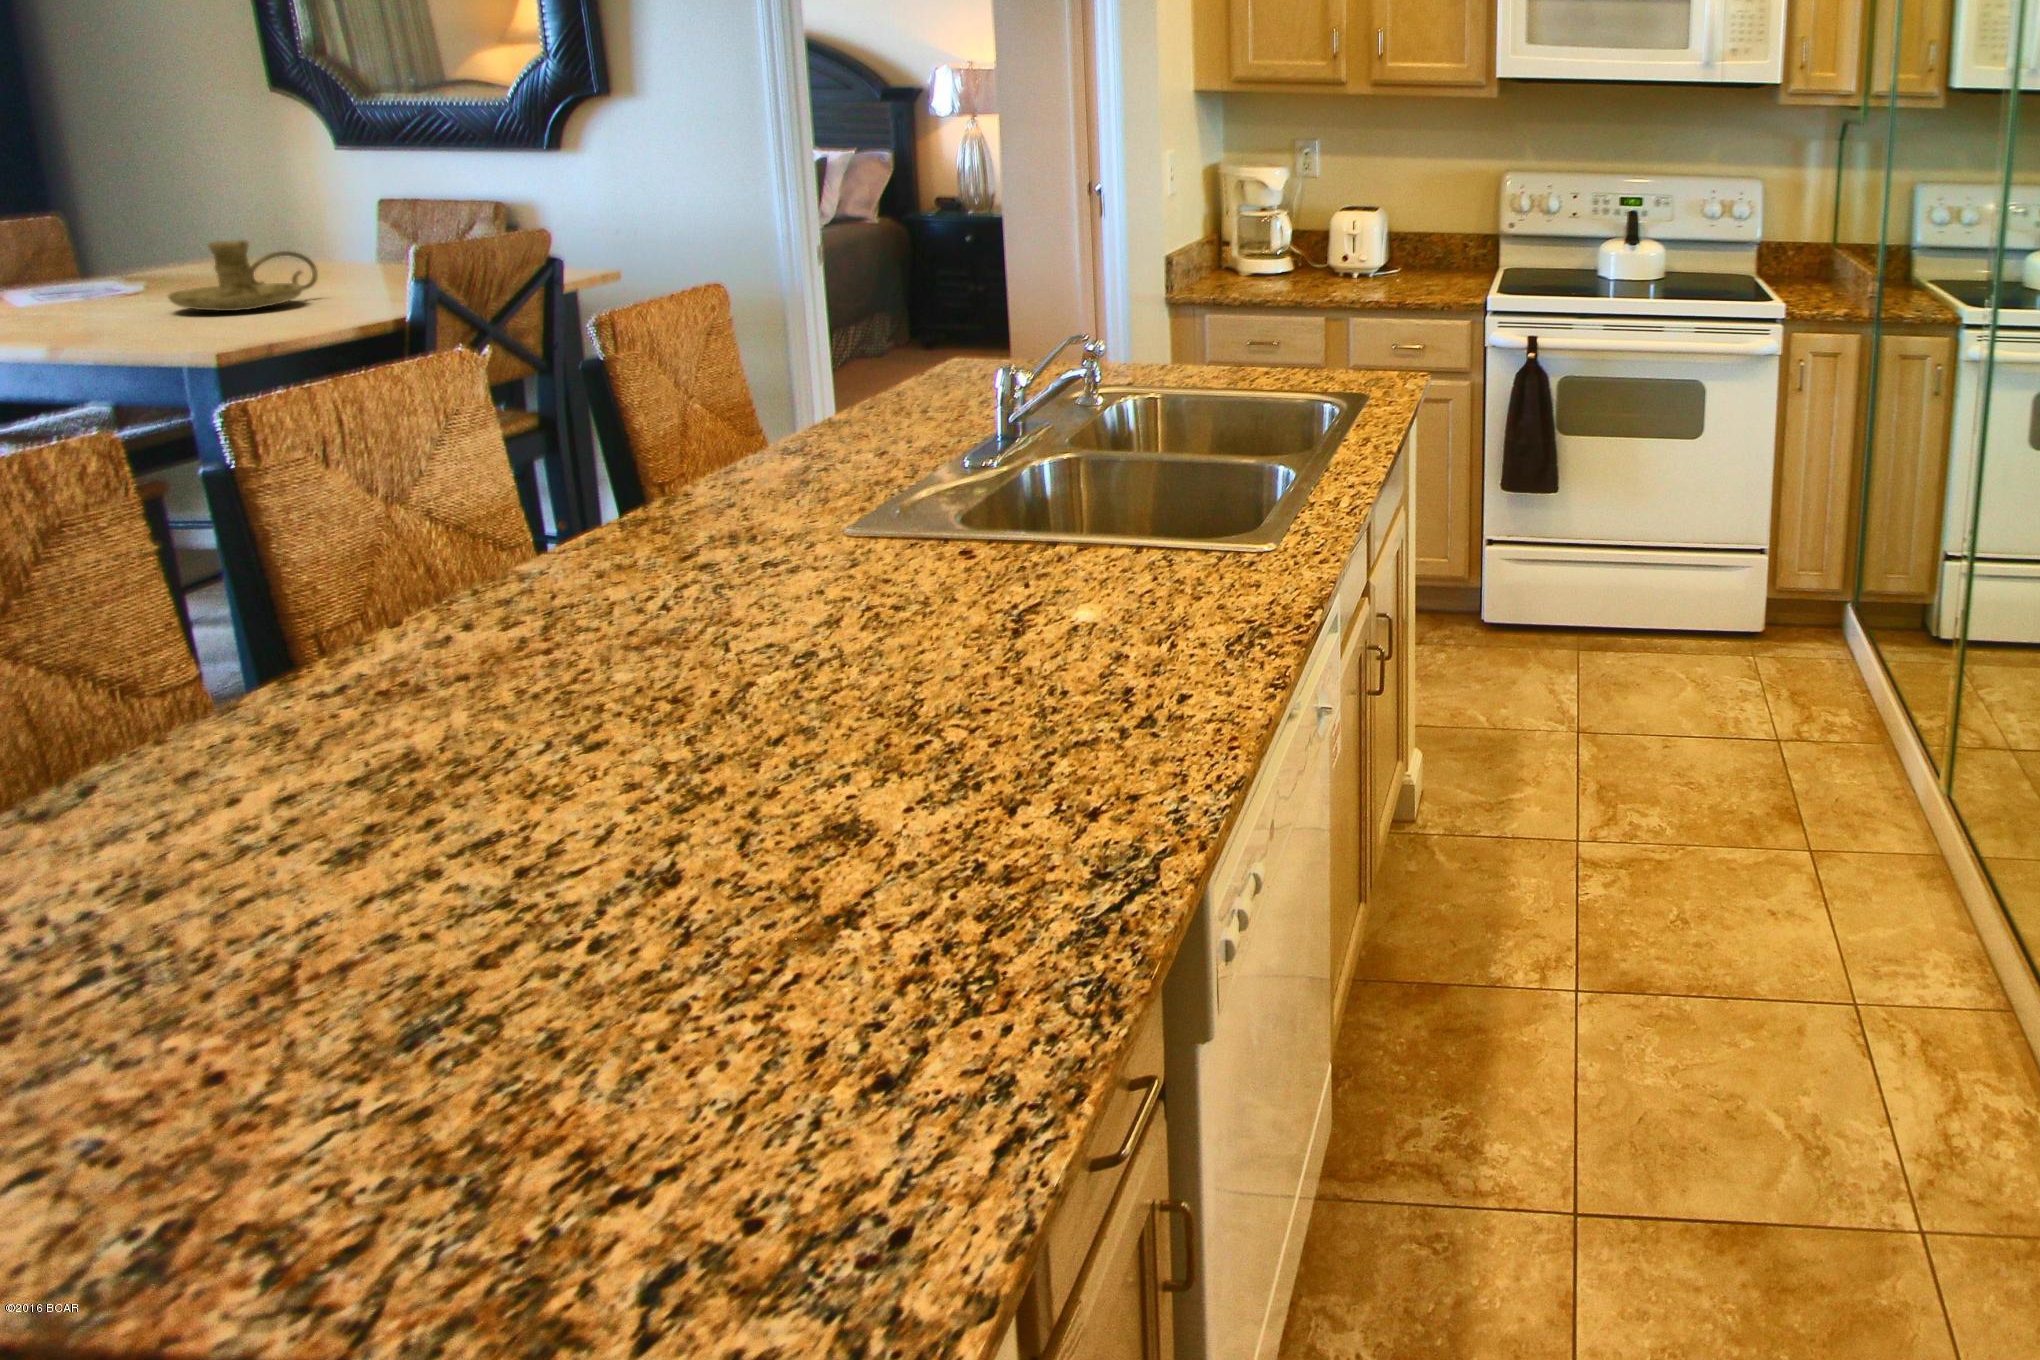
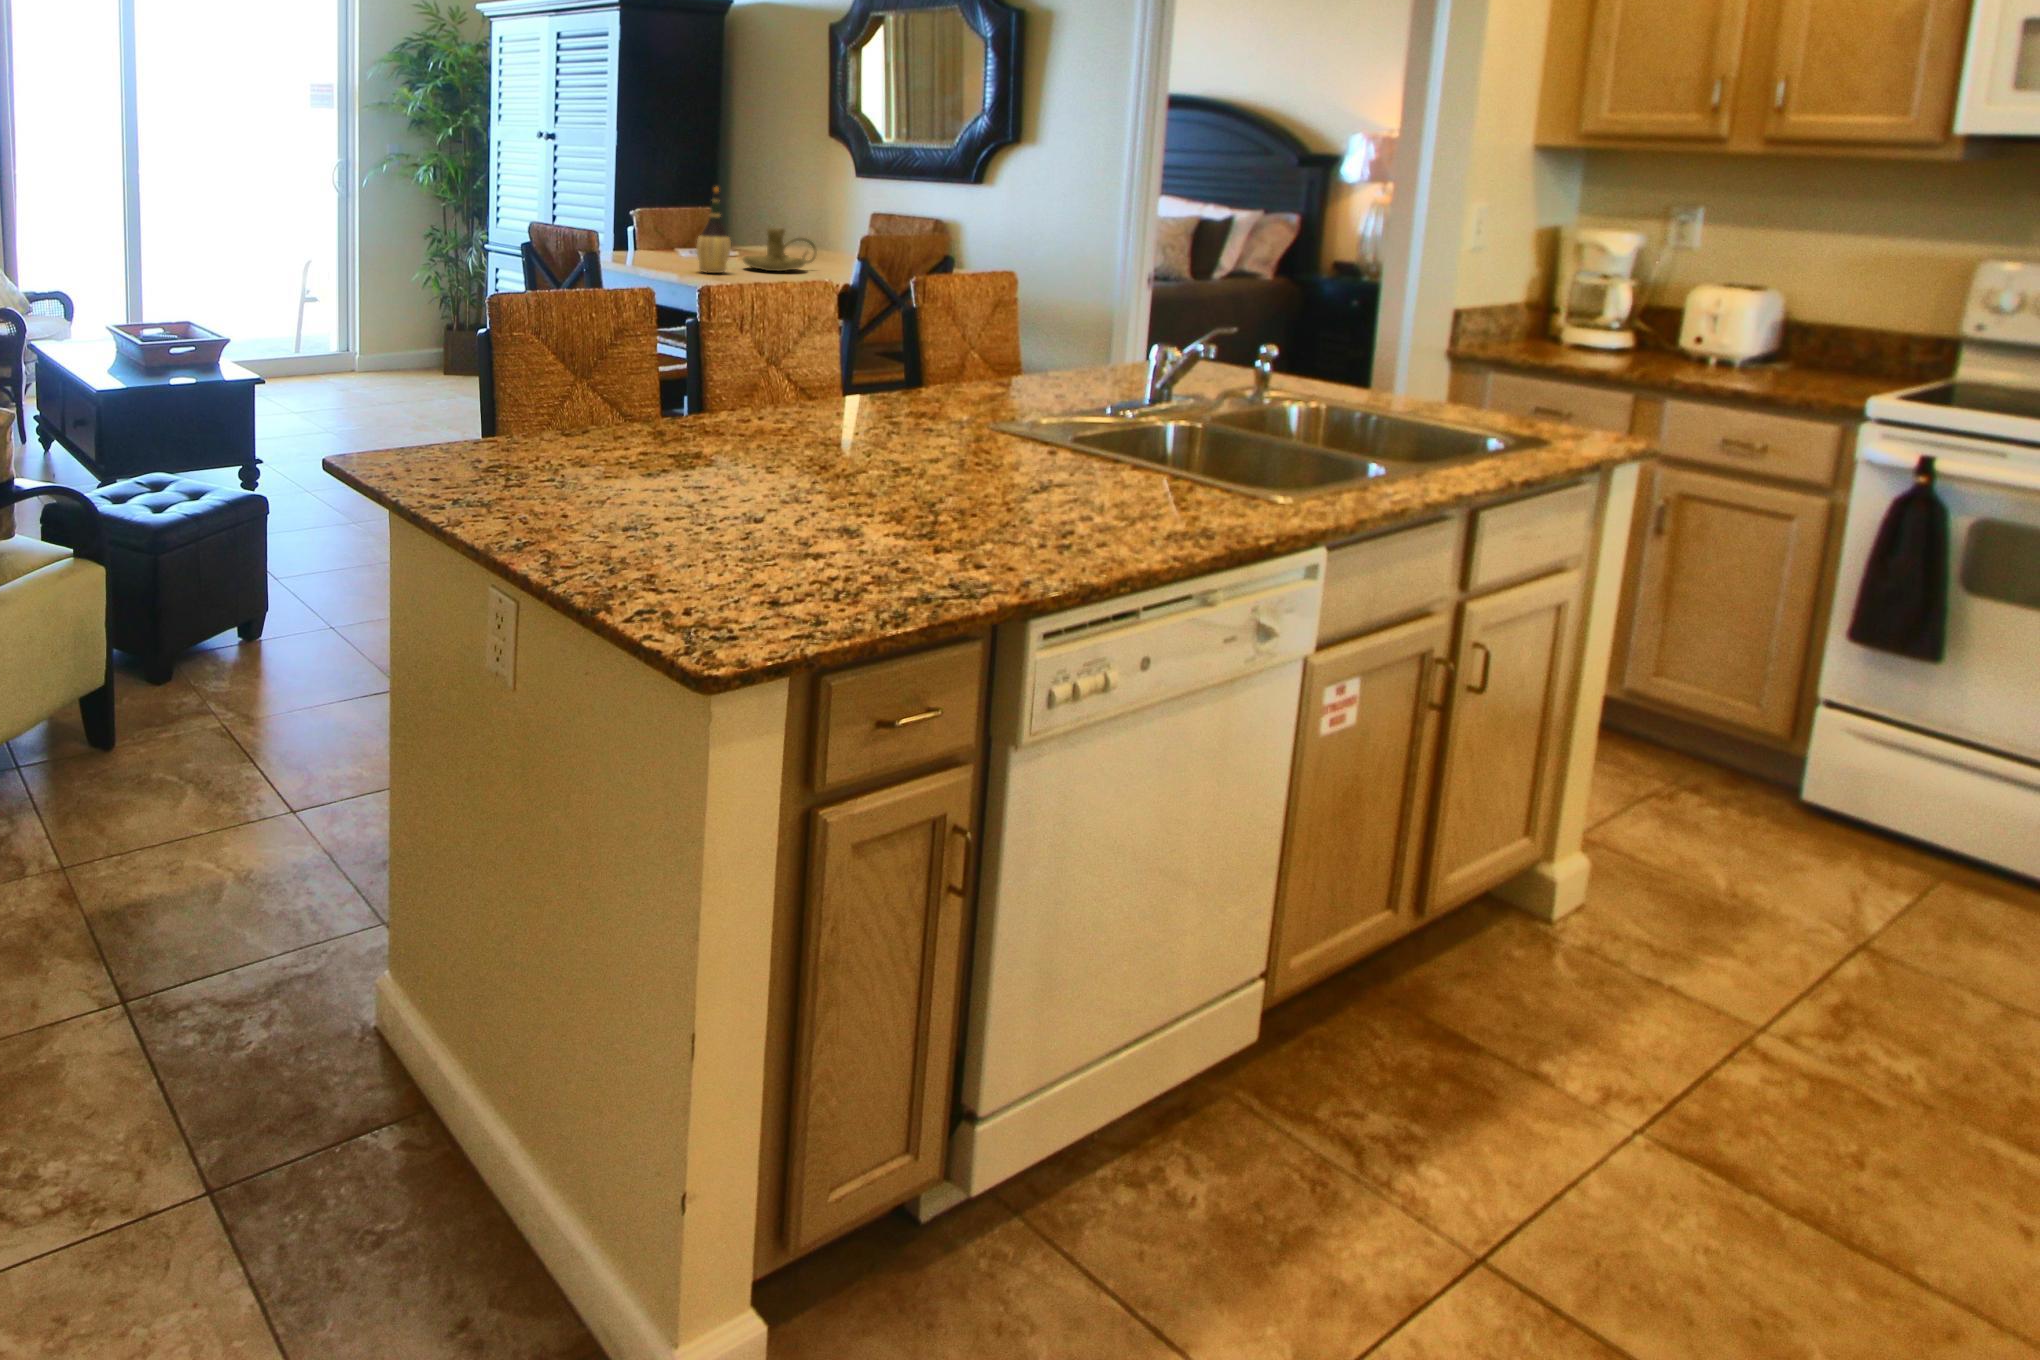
wine bottle: none [60,184,144,332] -> present [696,187,731,273]

